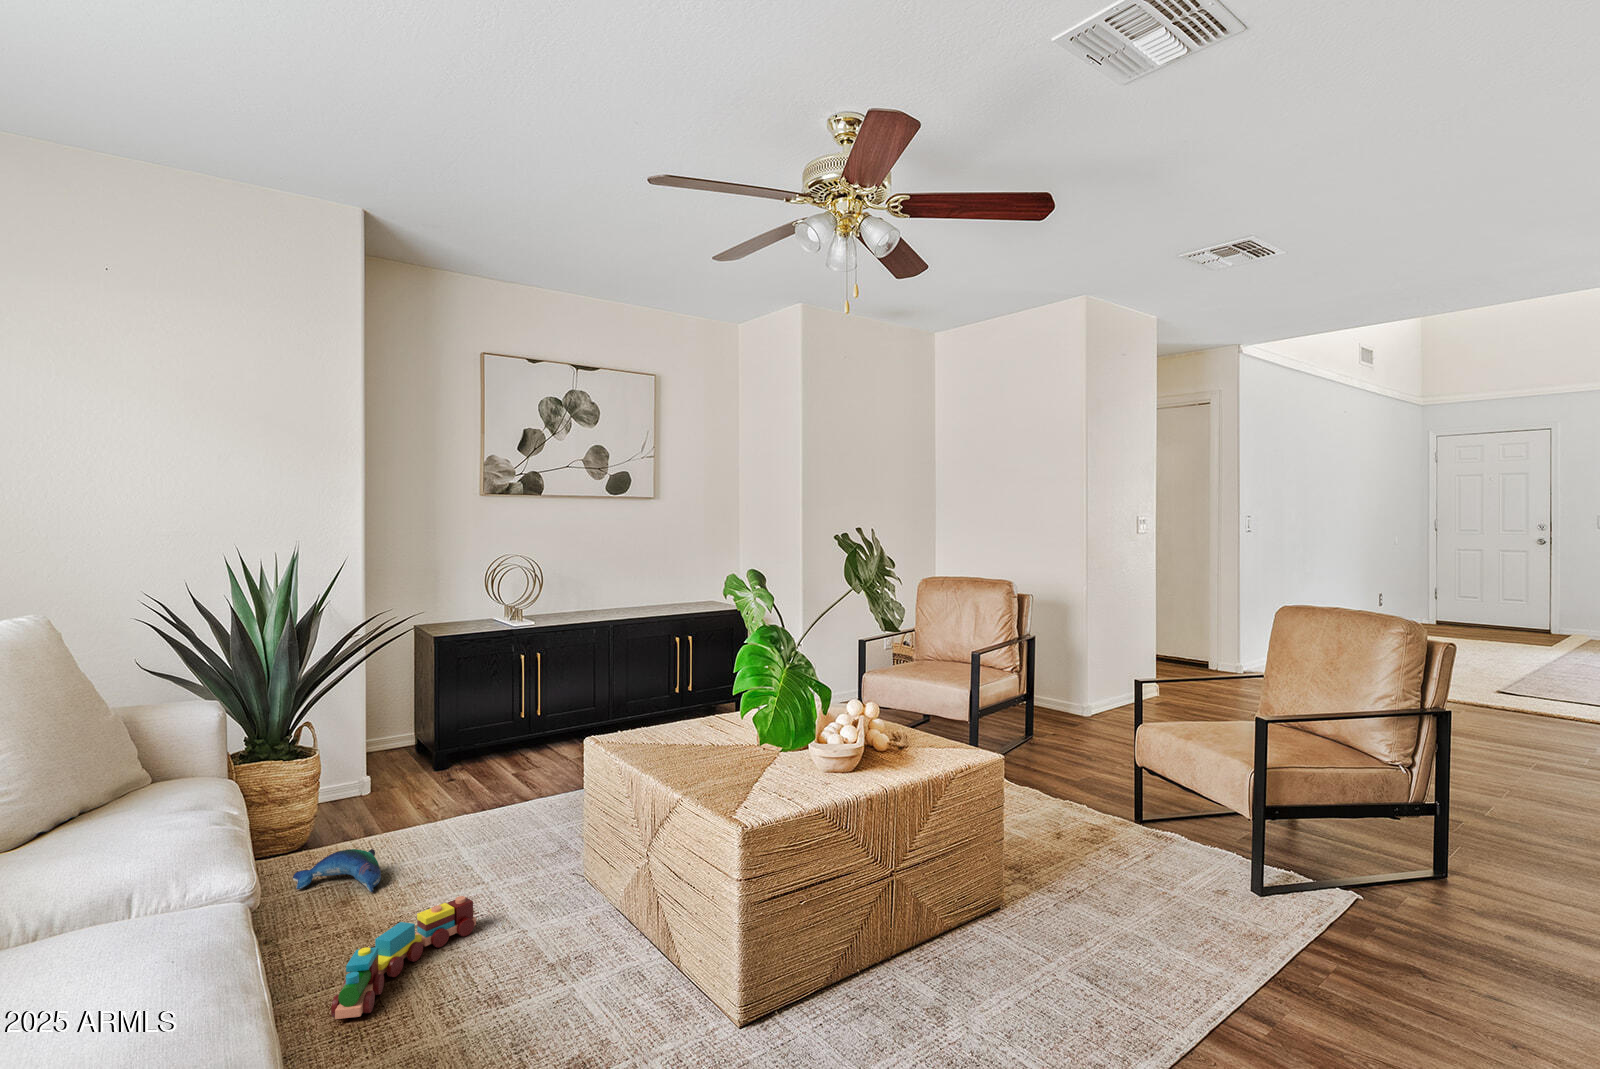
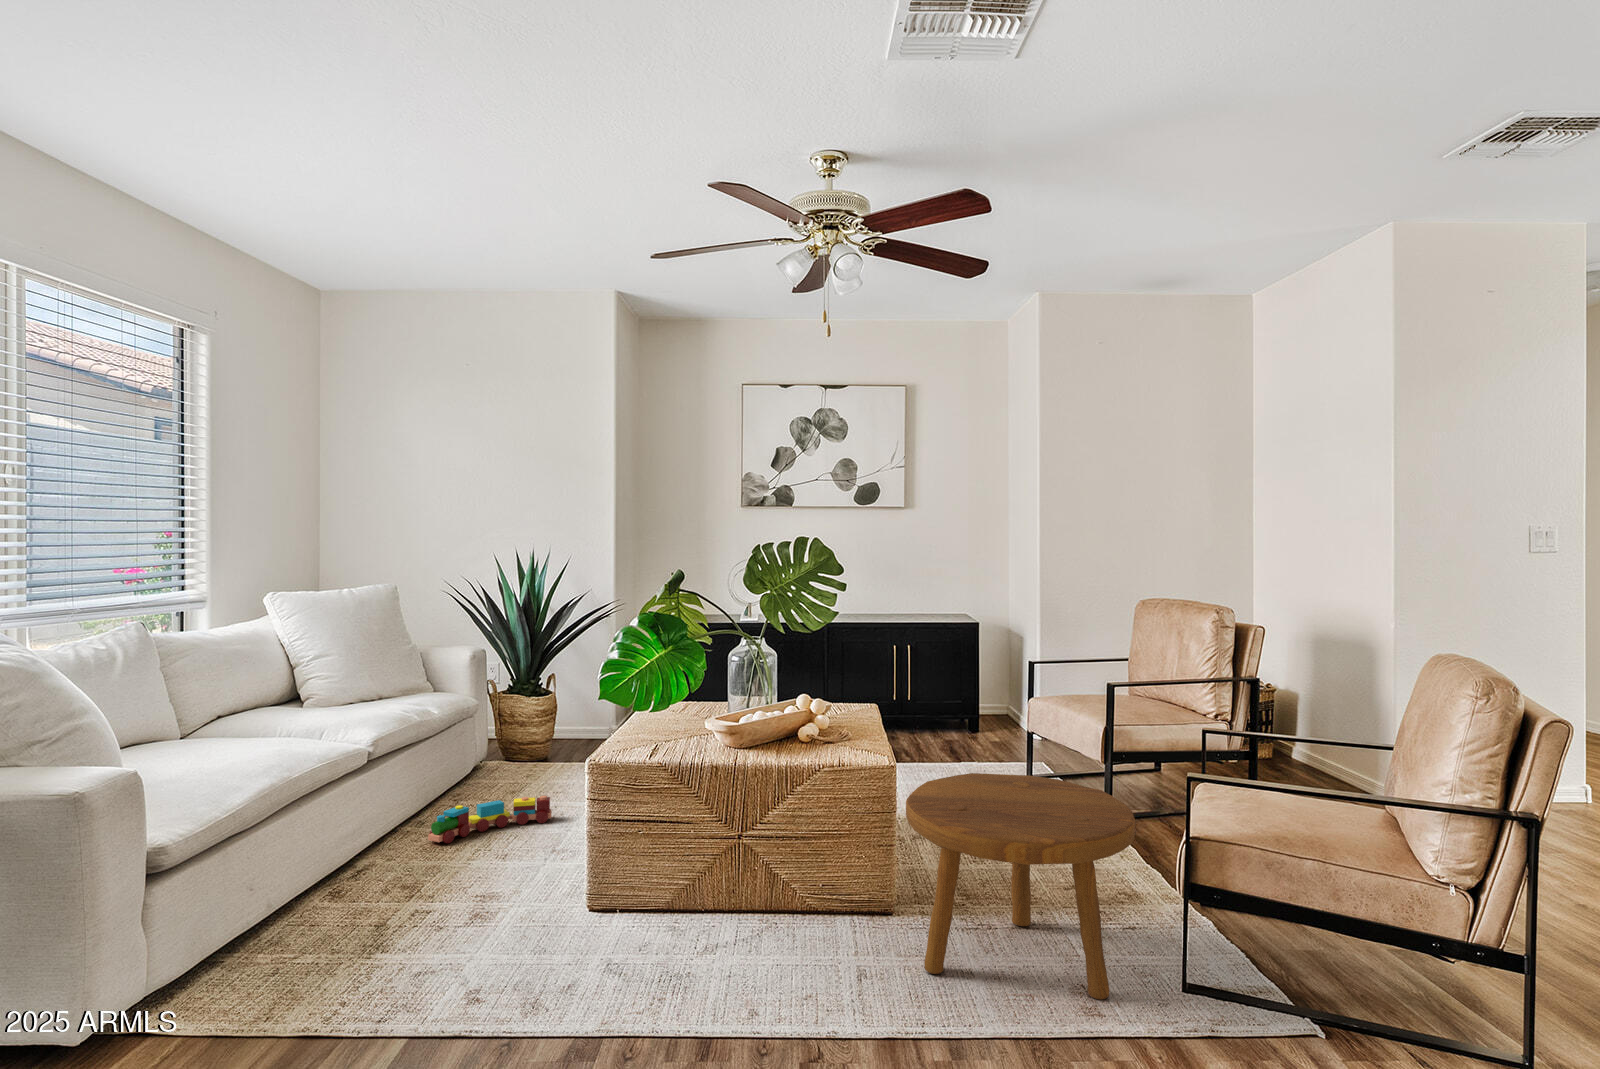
footstool: none [1043,744,1269,954] -> present [906,773,1135,1000]
plush toy: present [293,849,381,892] -> none [506,759,553,789]

